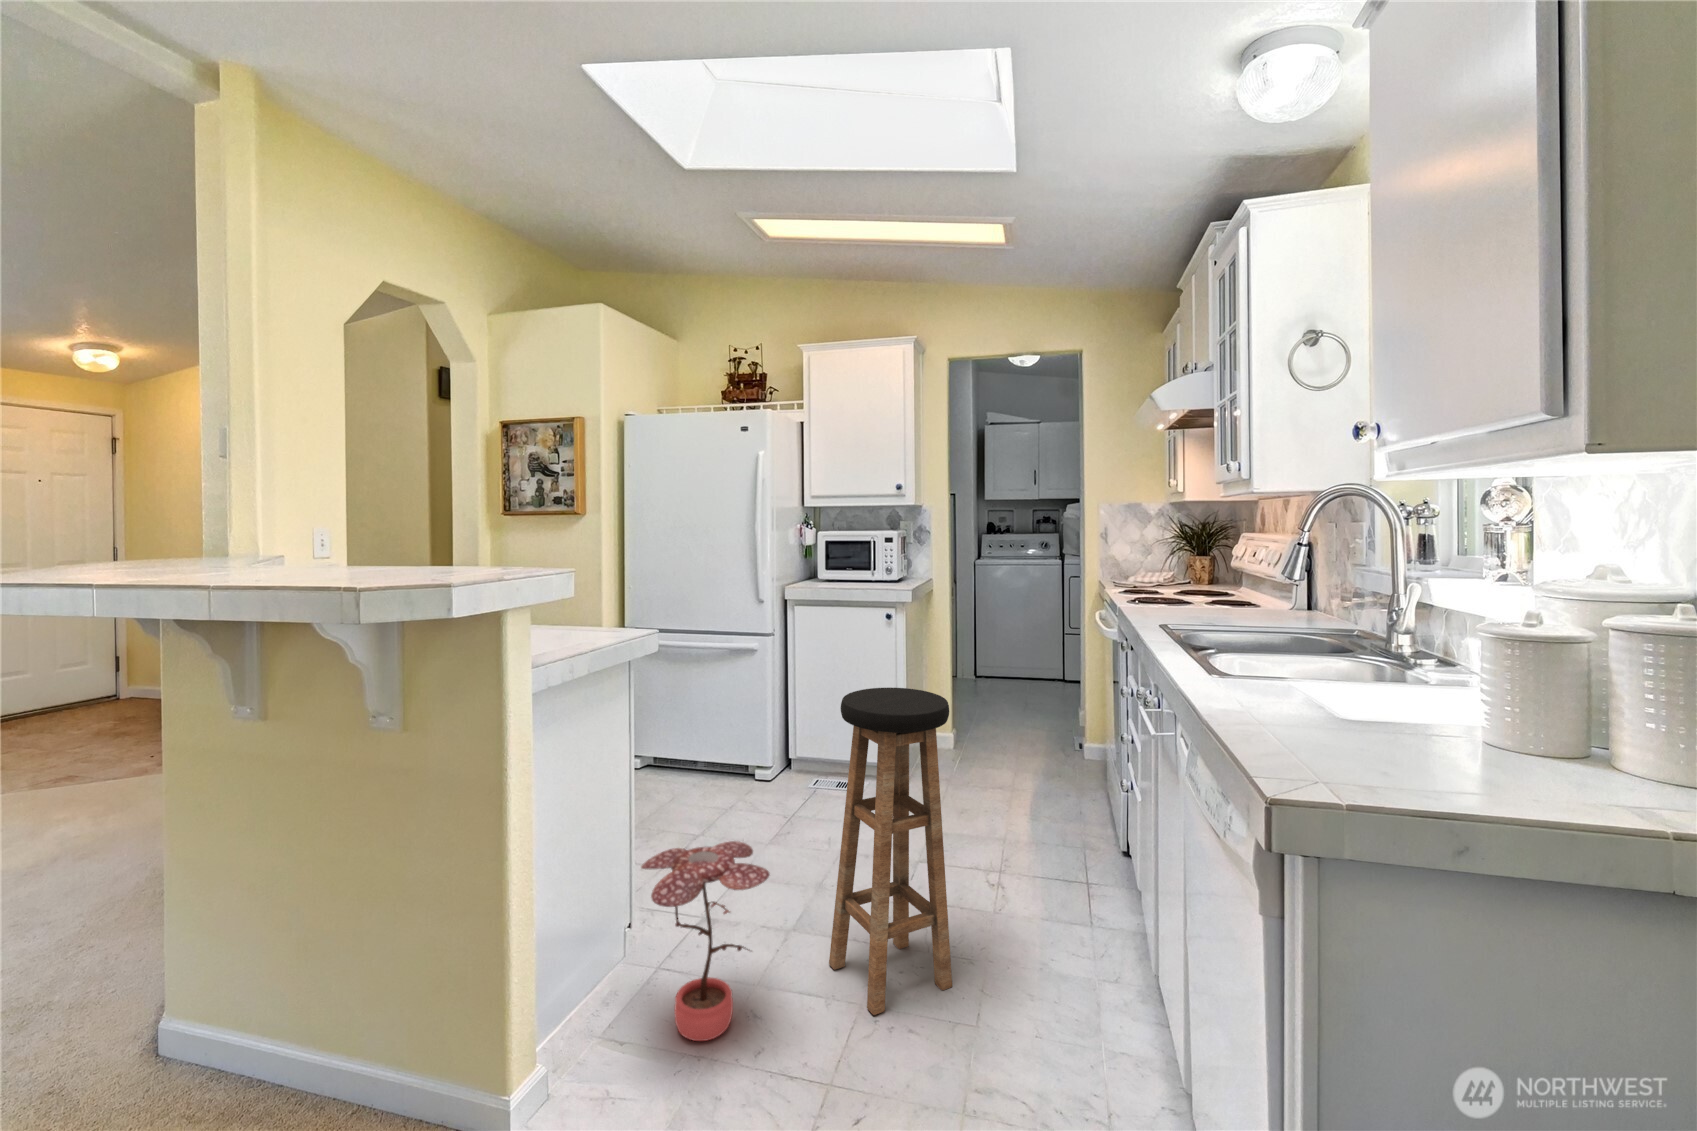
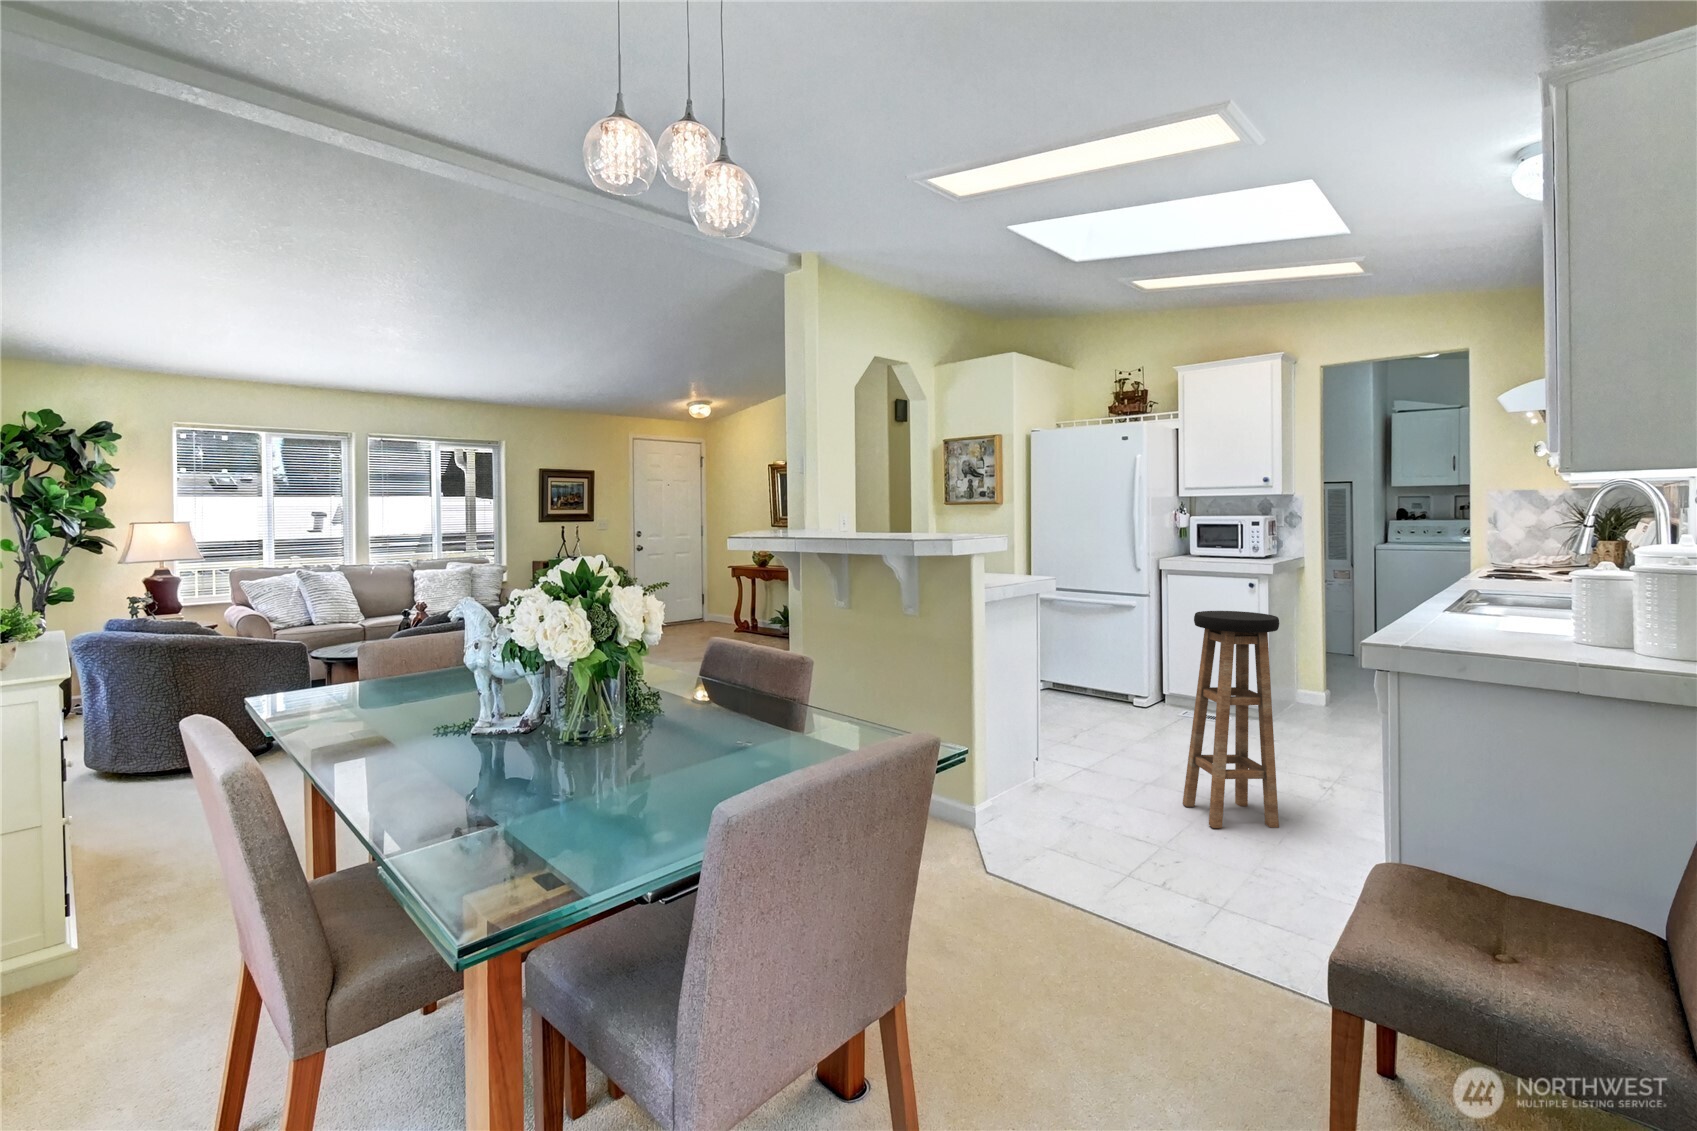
potted plant: present [641,841,770,1041] -> none [1054,701,1139,819]

